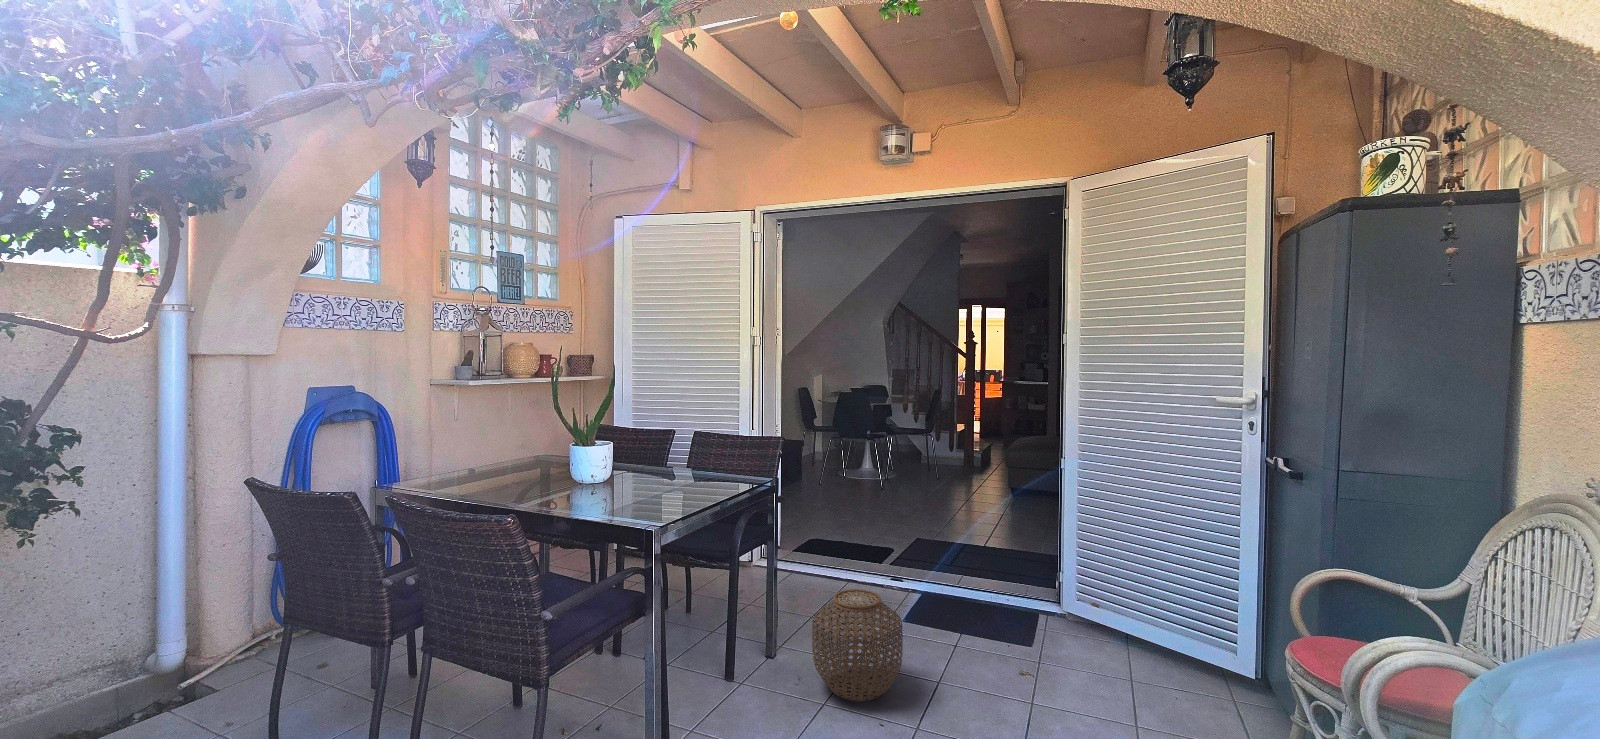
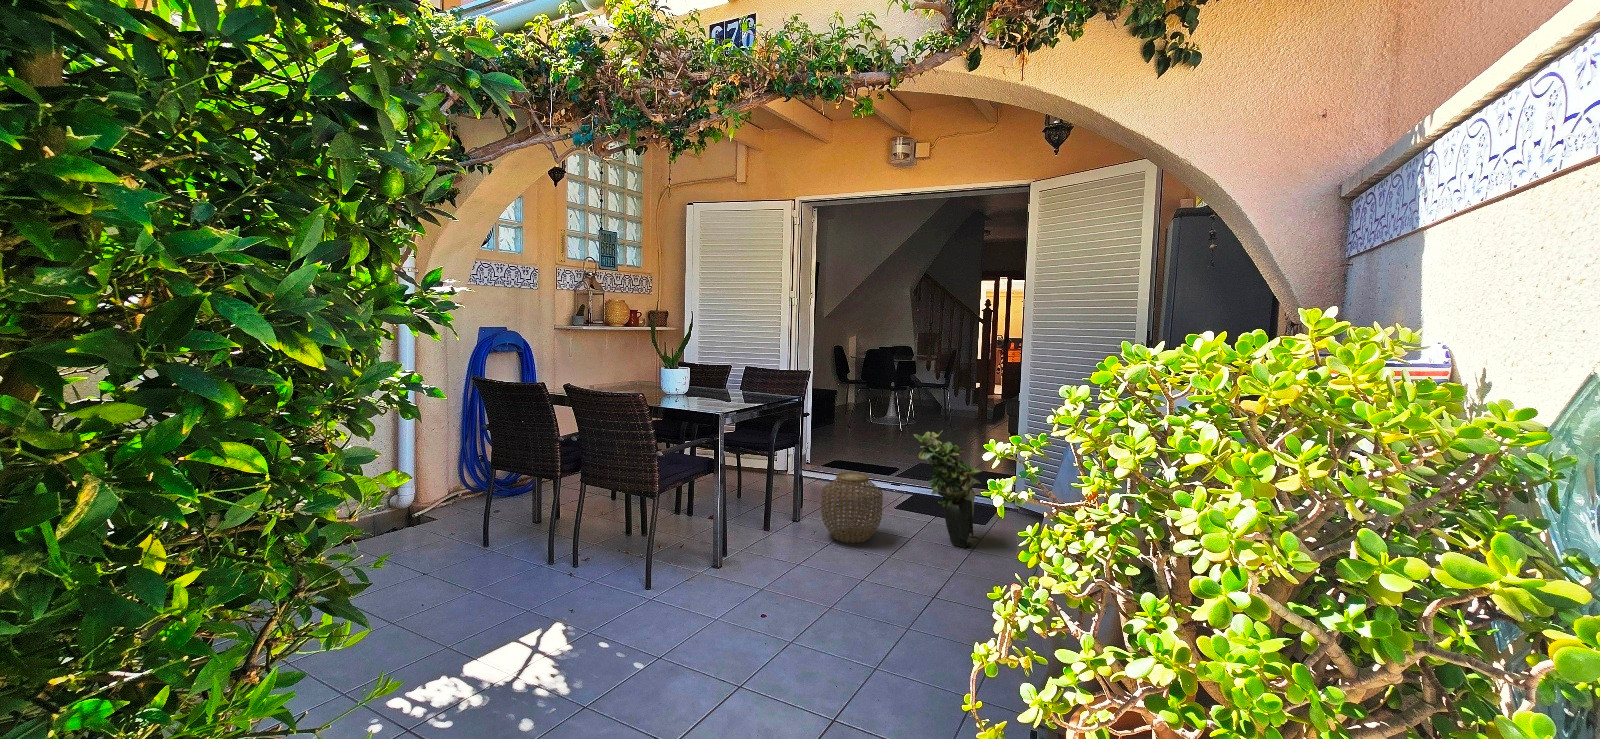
potted plant: none [942,523,1047,701] -> present [914,432,982,548]

